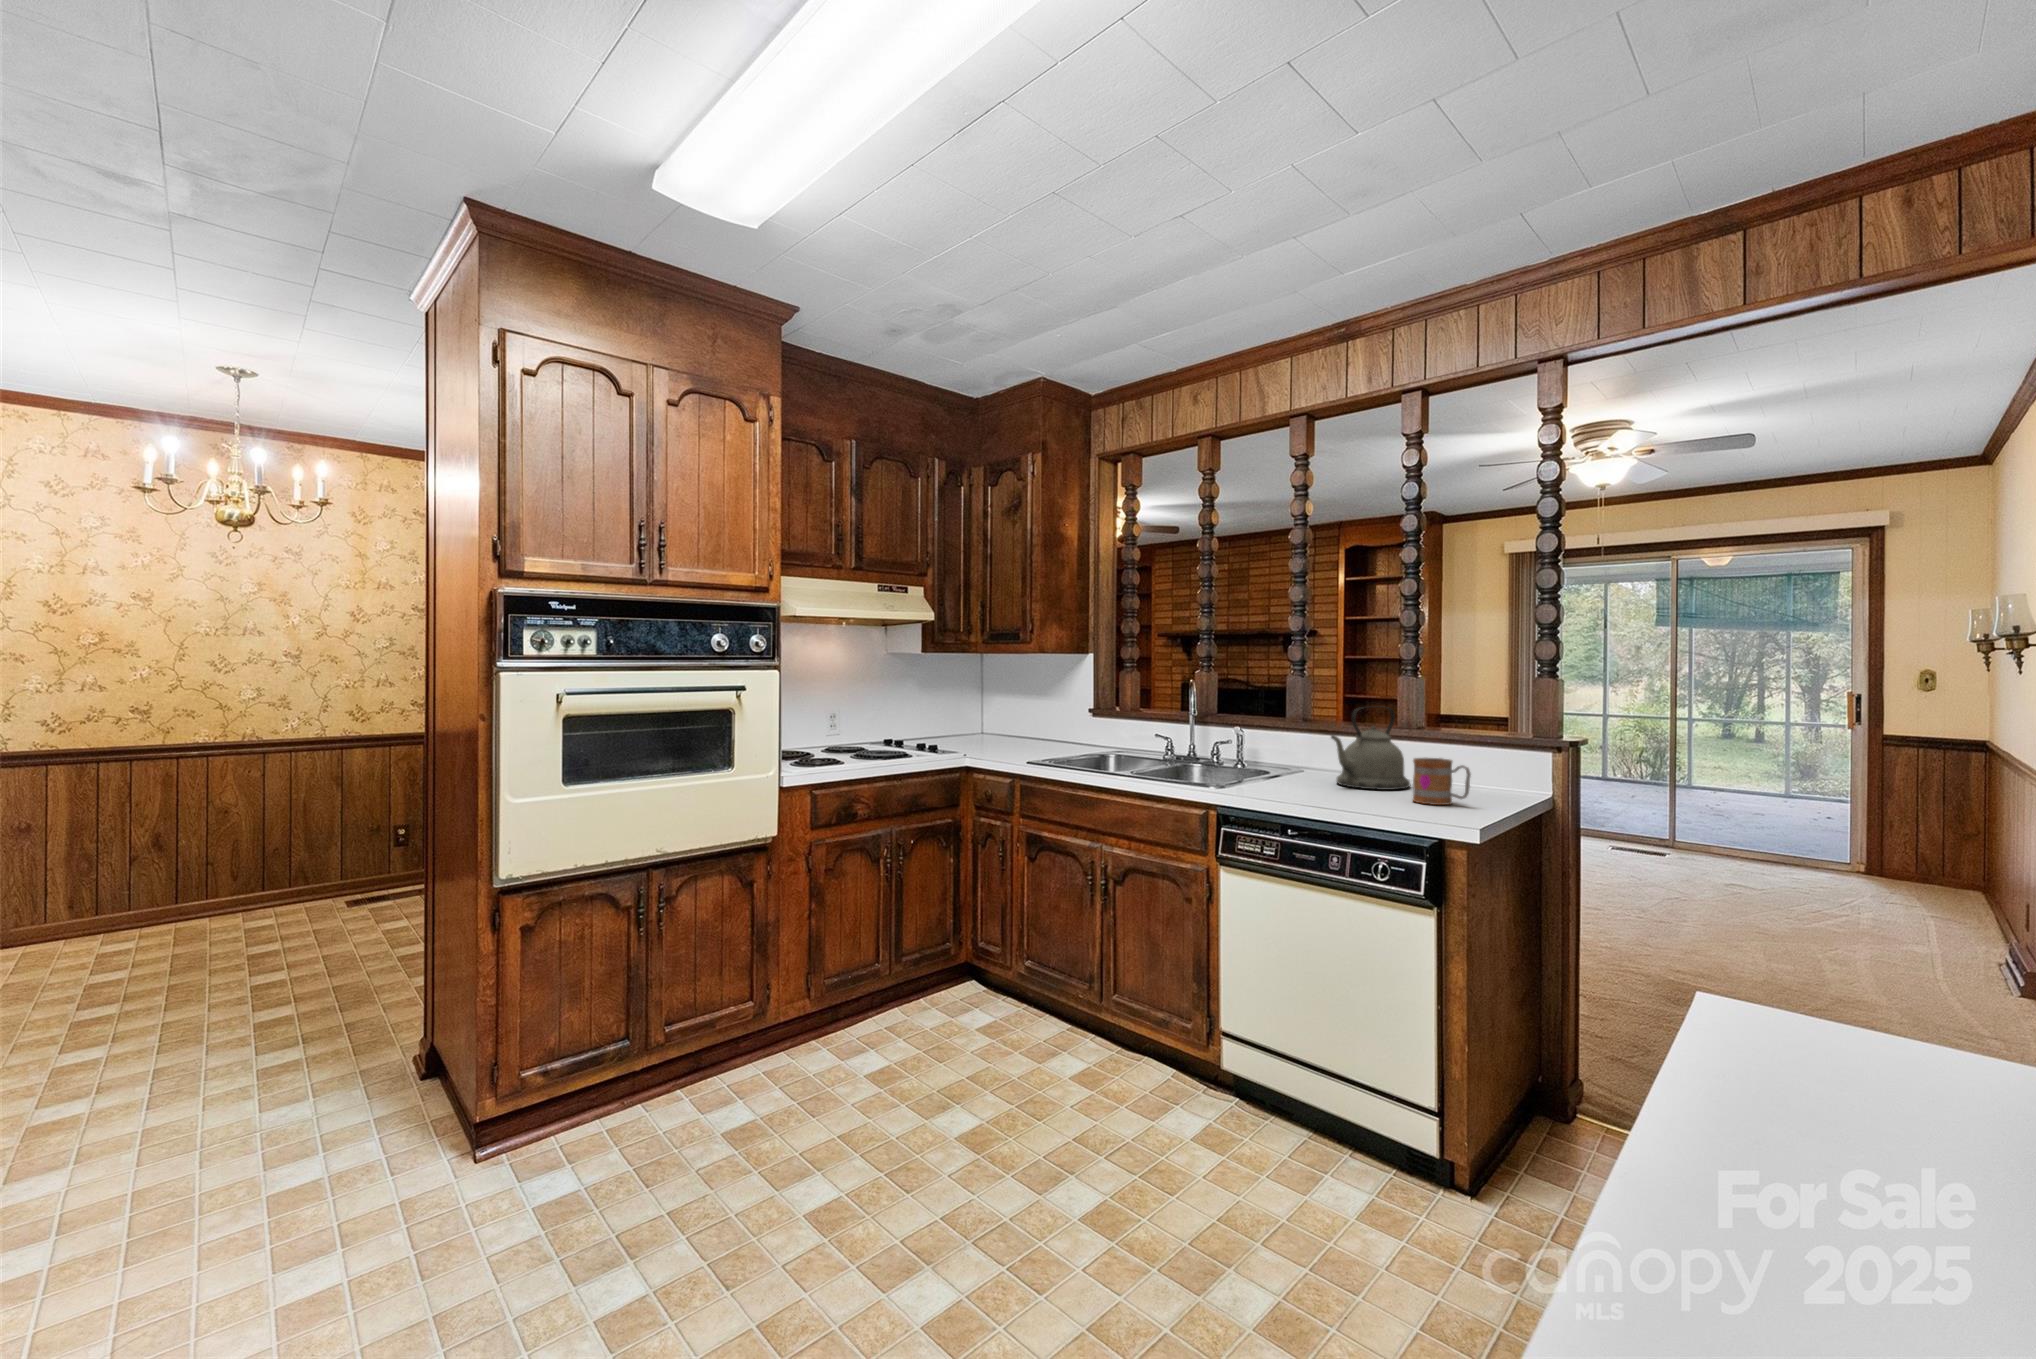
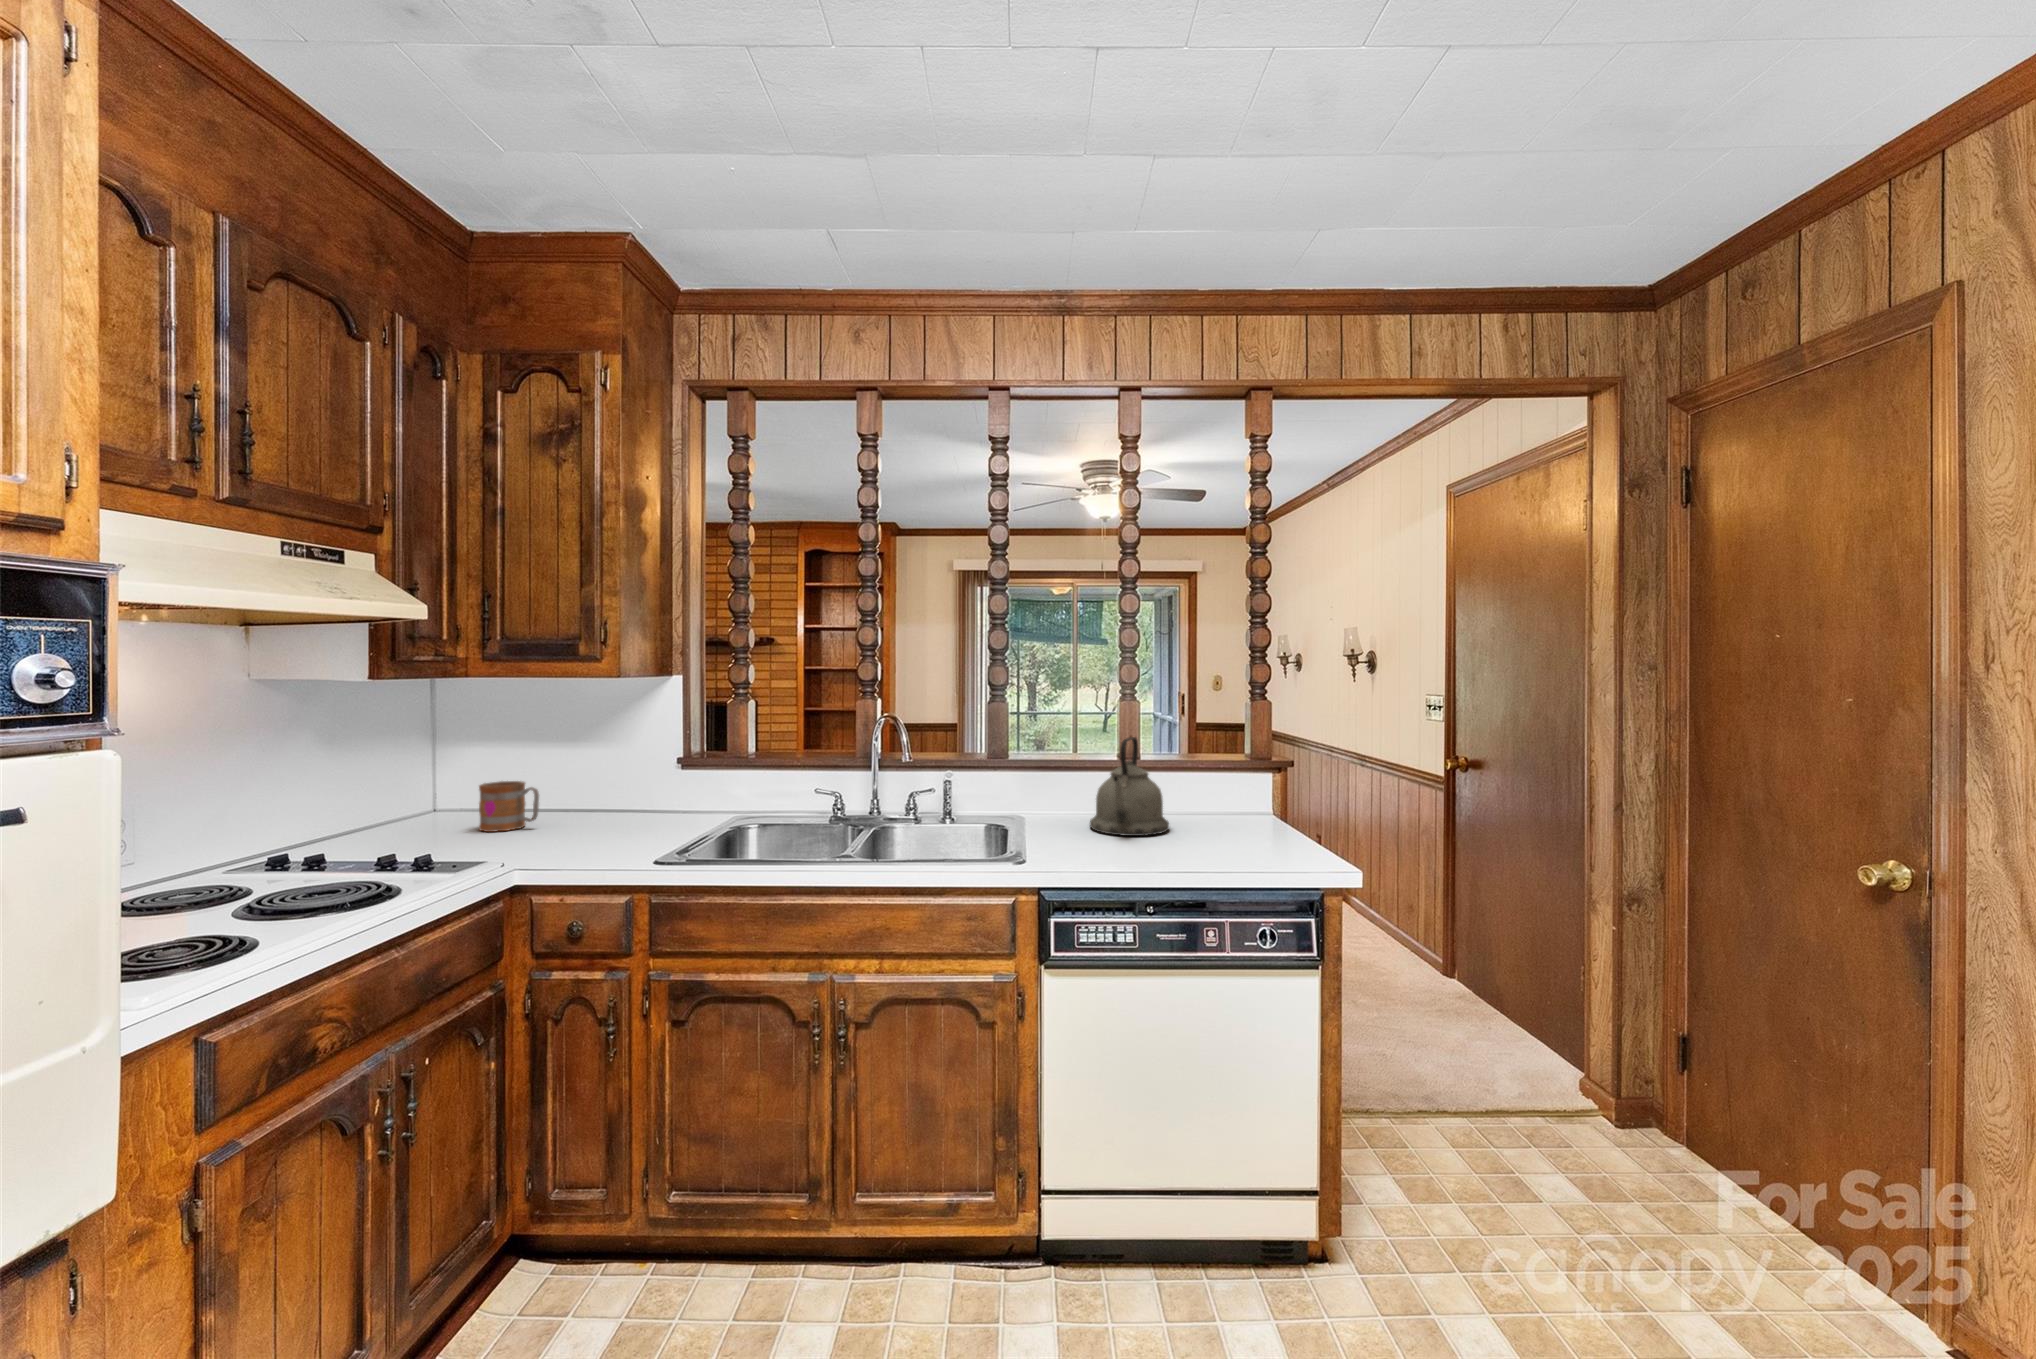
mug: present [1413,758,1471,805] -> present [479,781,539,832]

